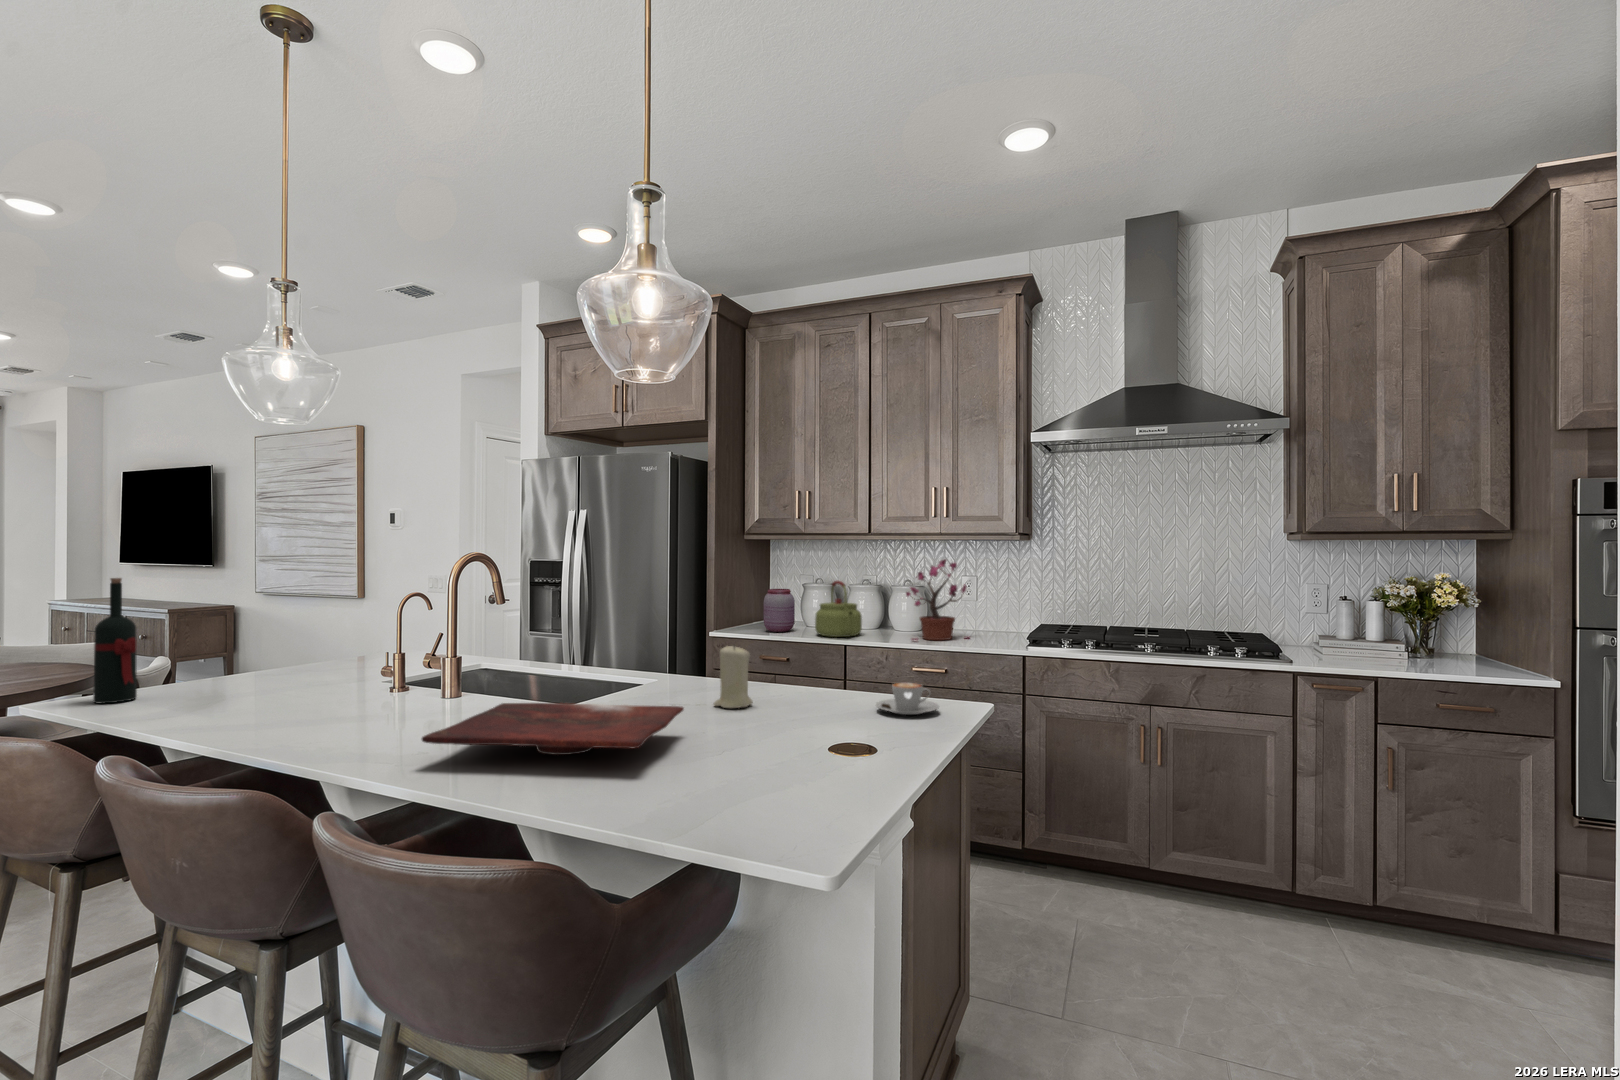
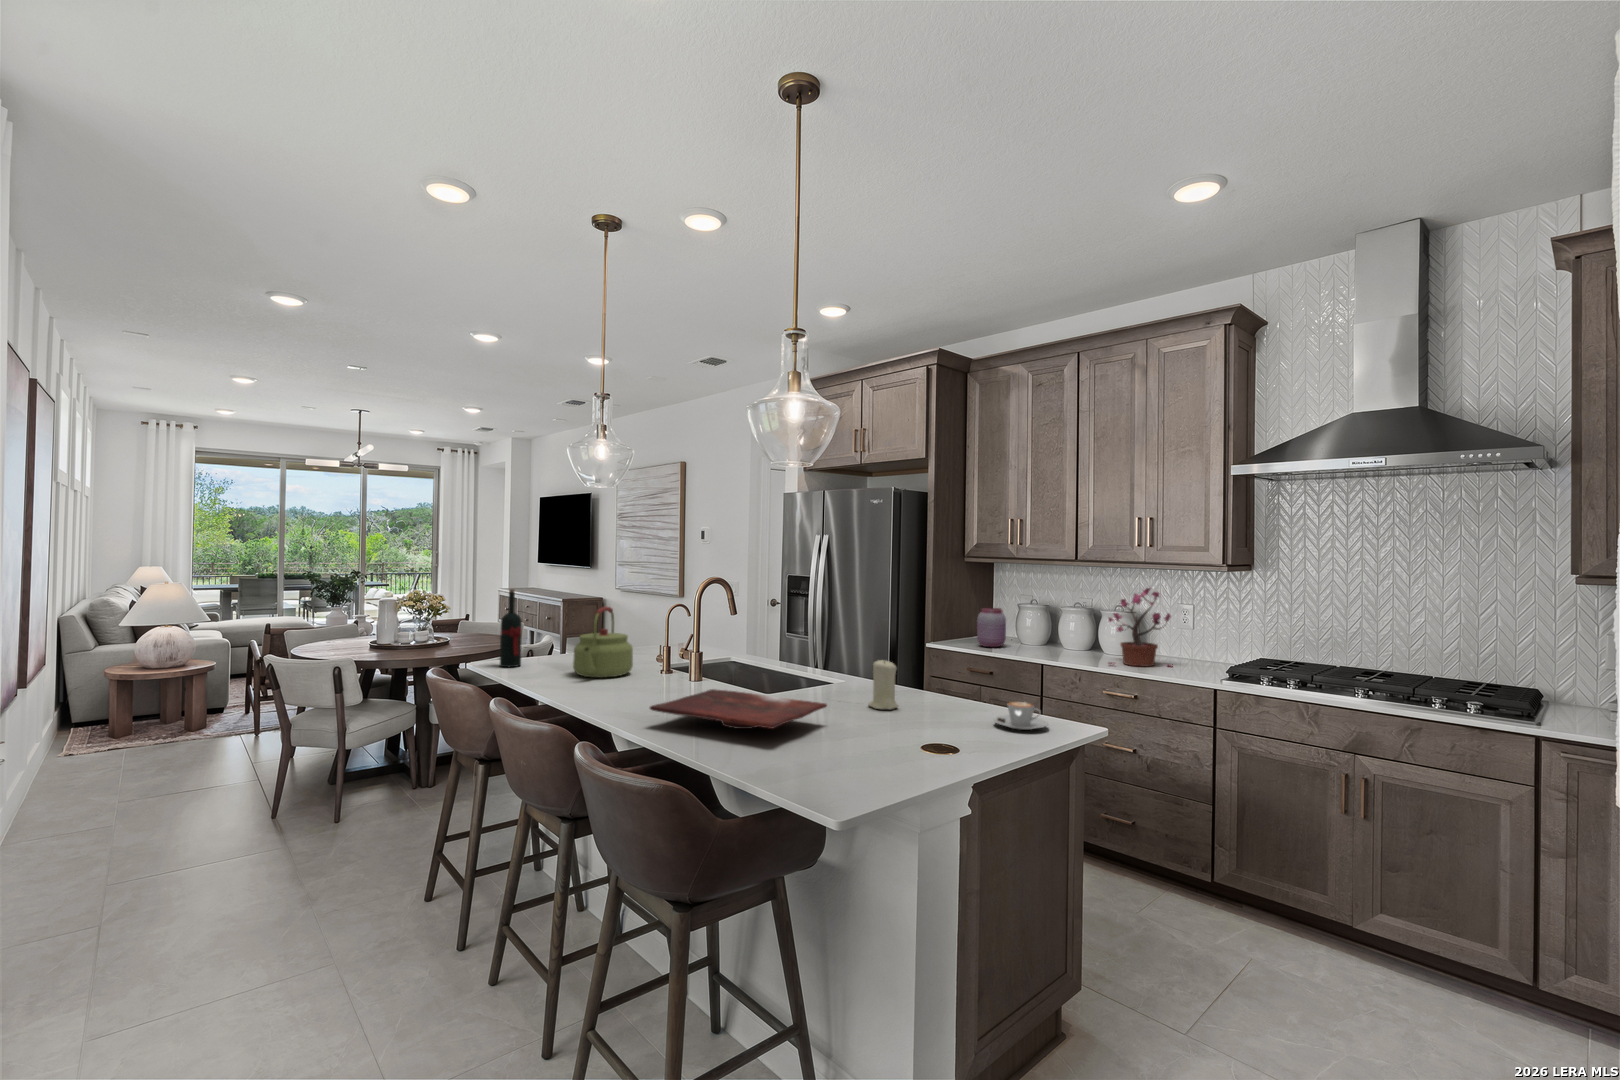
kettle: present [815,581,862,637] -> present [573,607,633,678]

